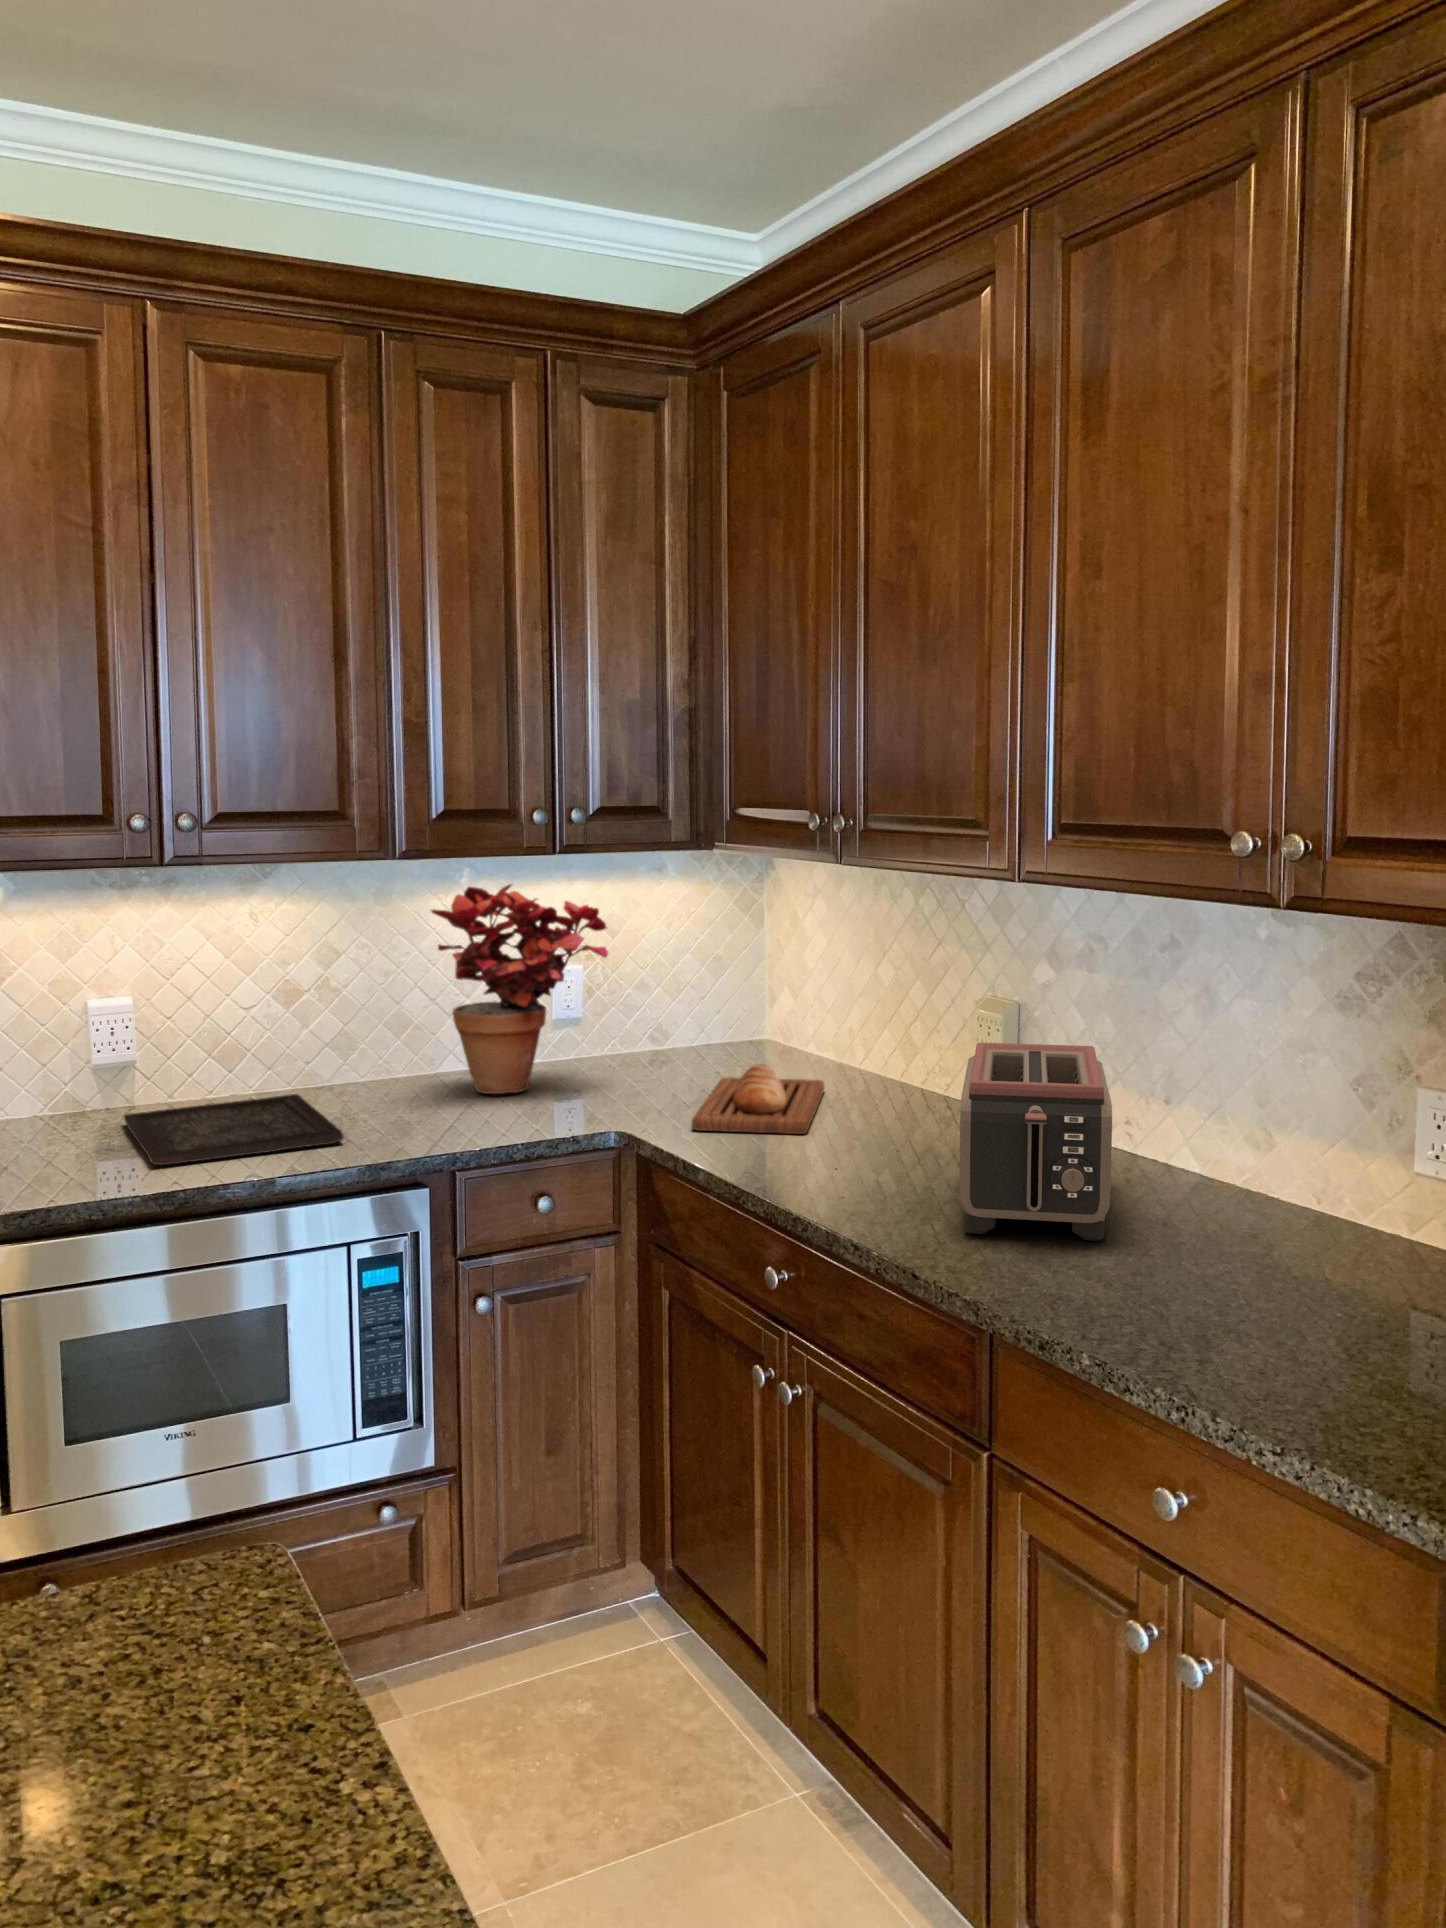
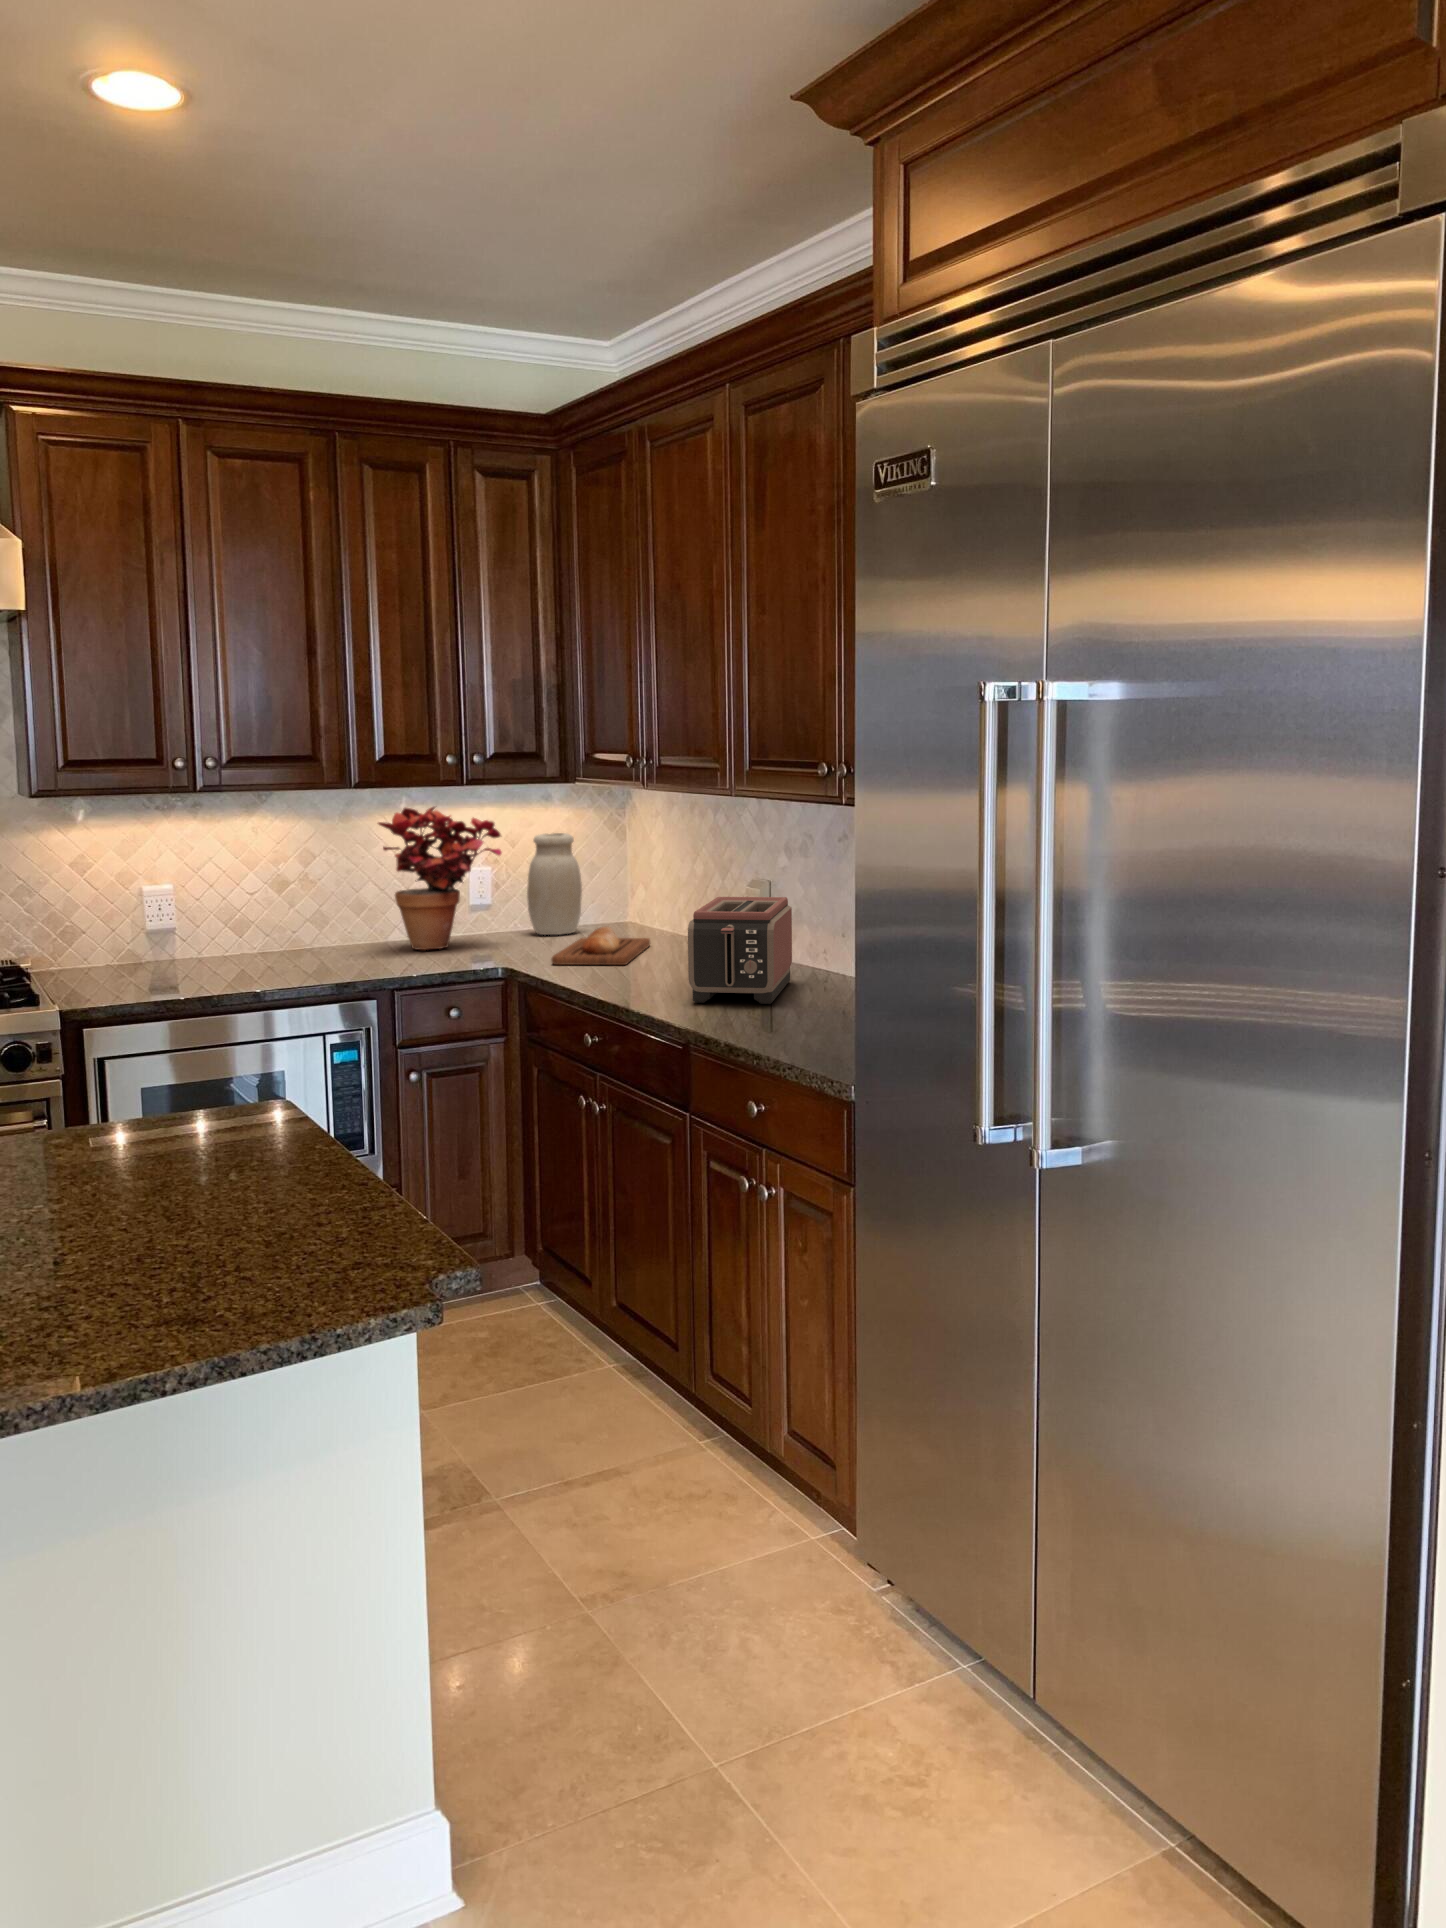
jar: none [636,921,713,1066] -> present [527,833,582,935]
tray: present [124,1094,344,1165] -> none [170,950,320,985]

